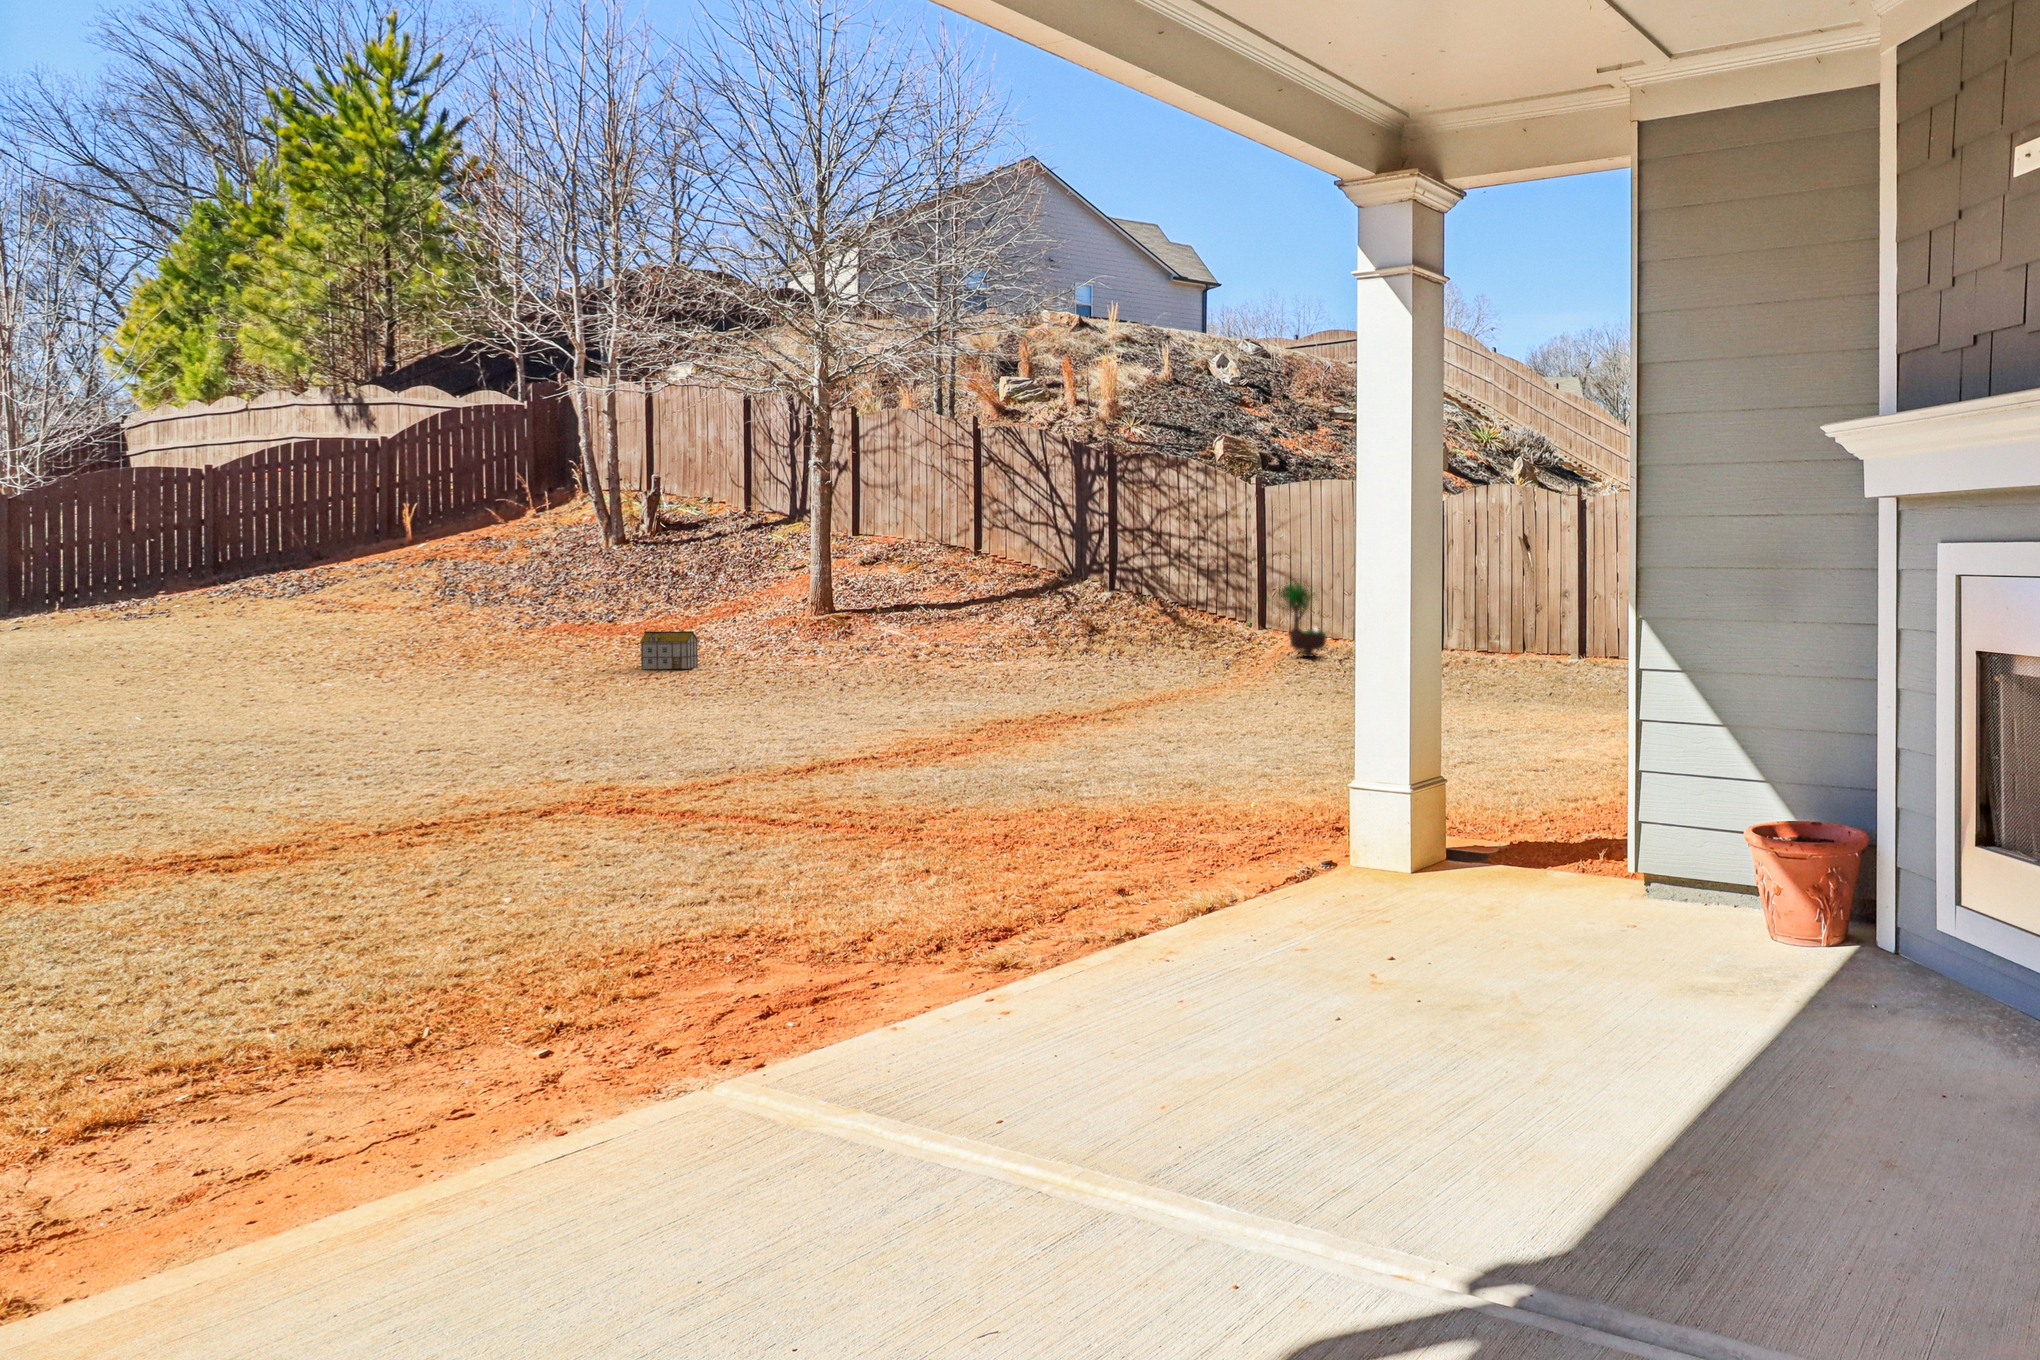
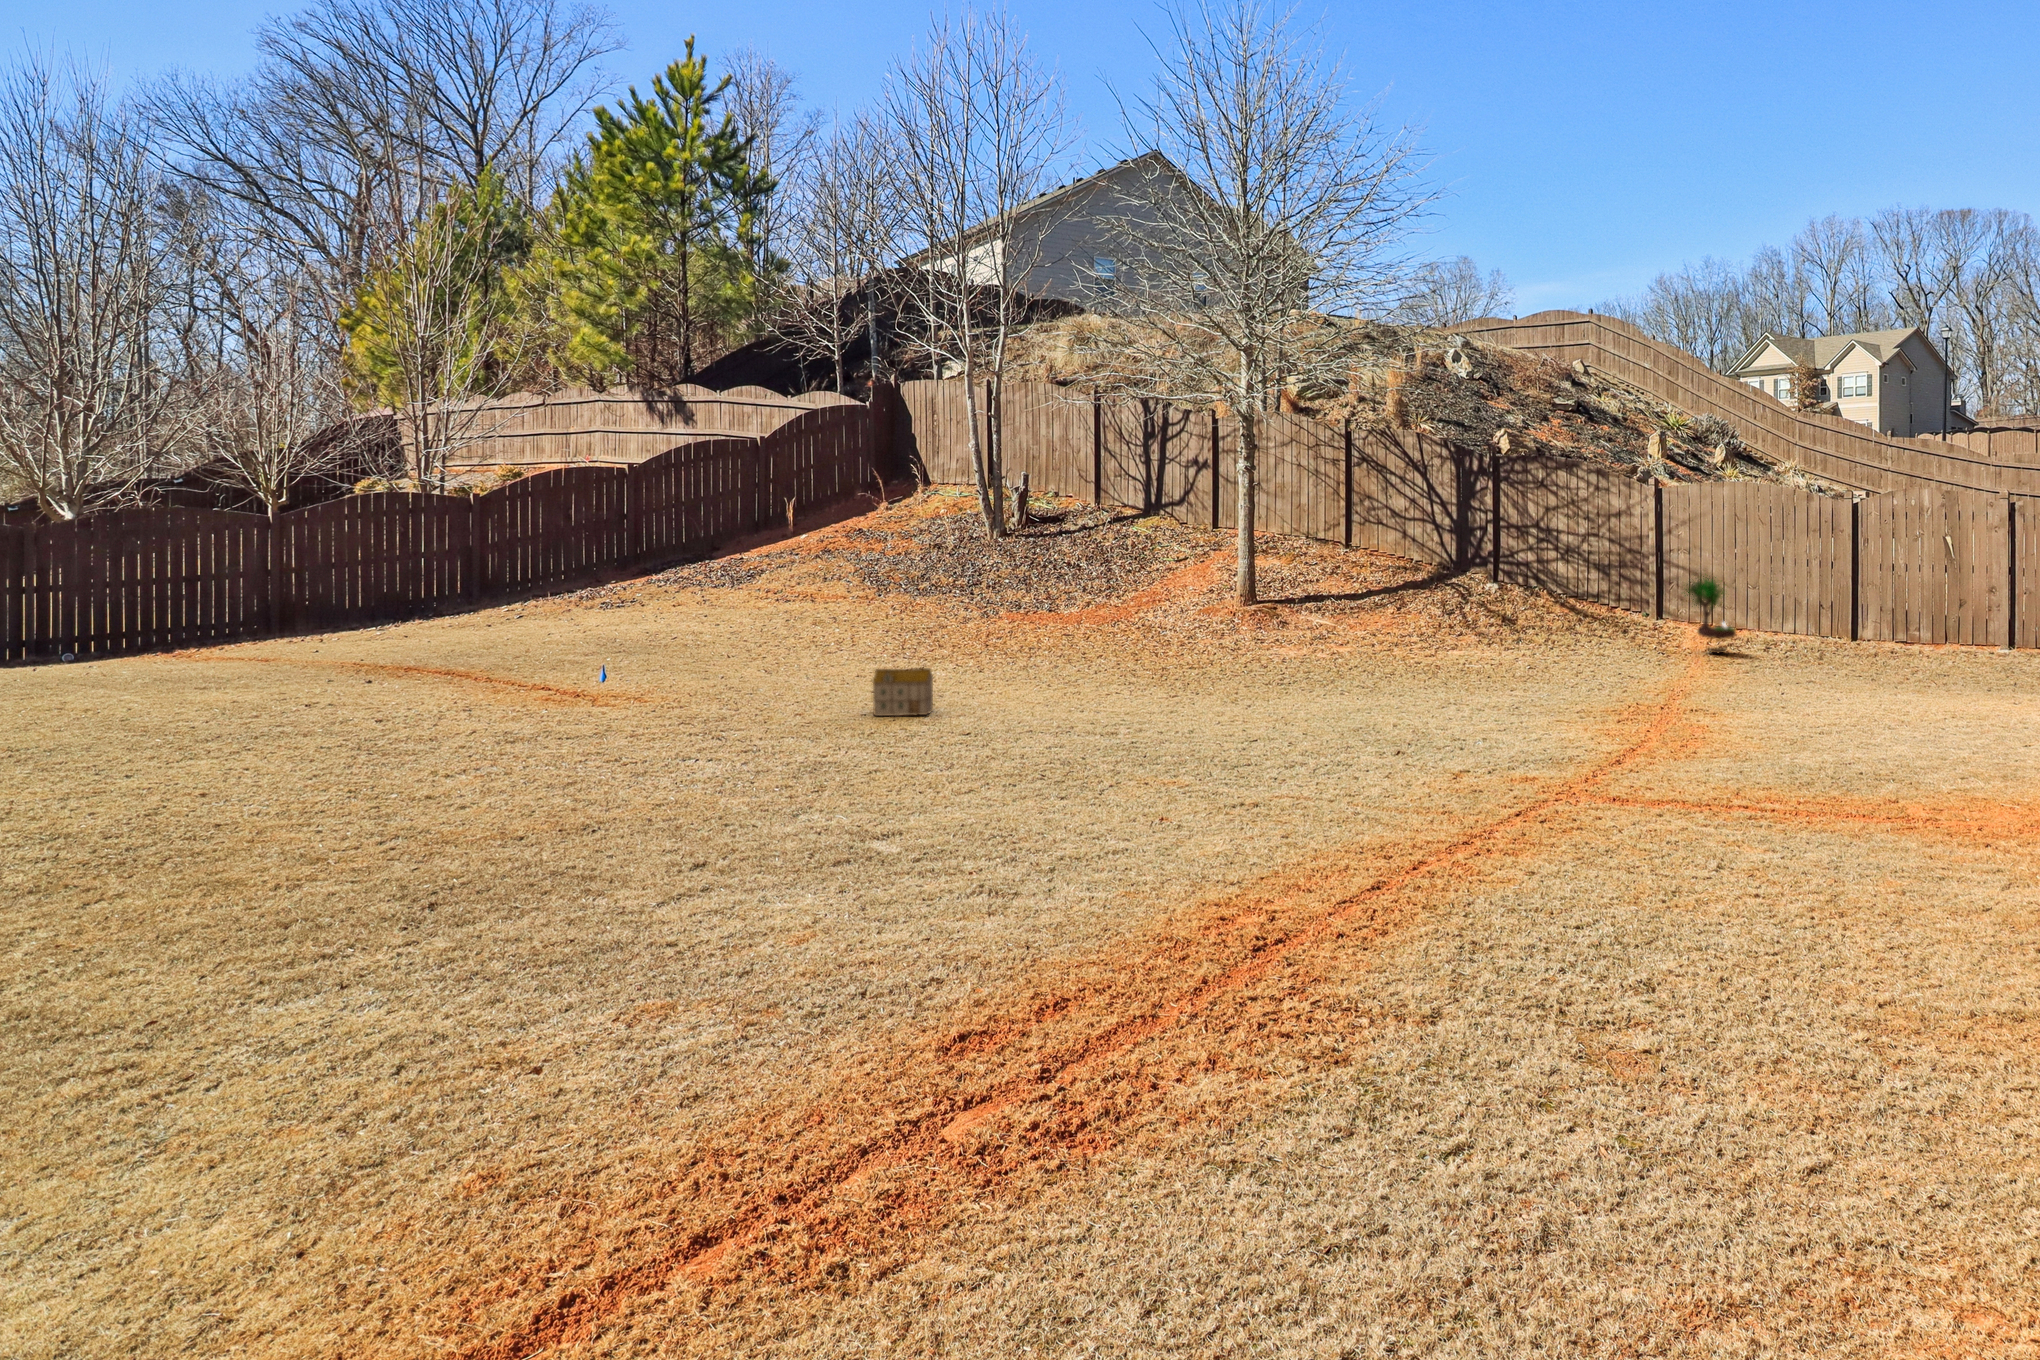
toy house: present [640,631,698,669] -> present [873,668,933,716]

